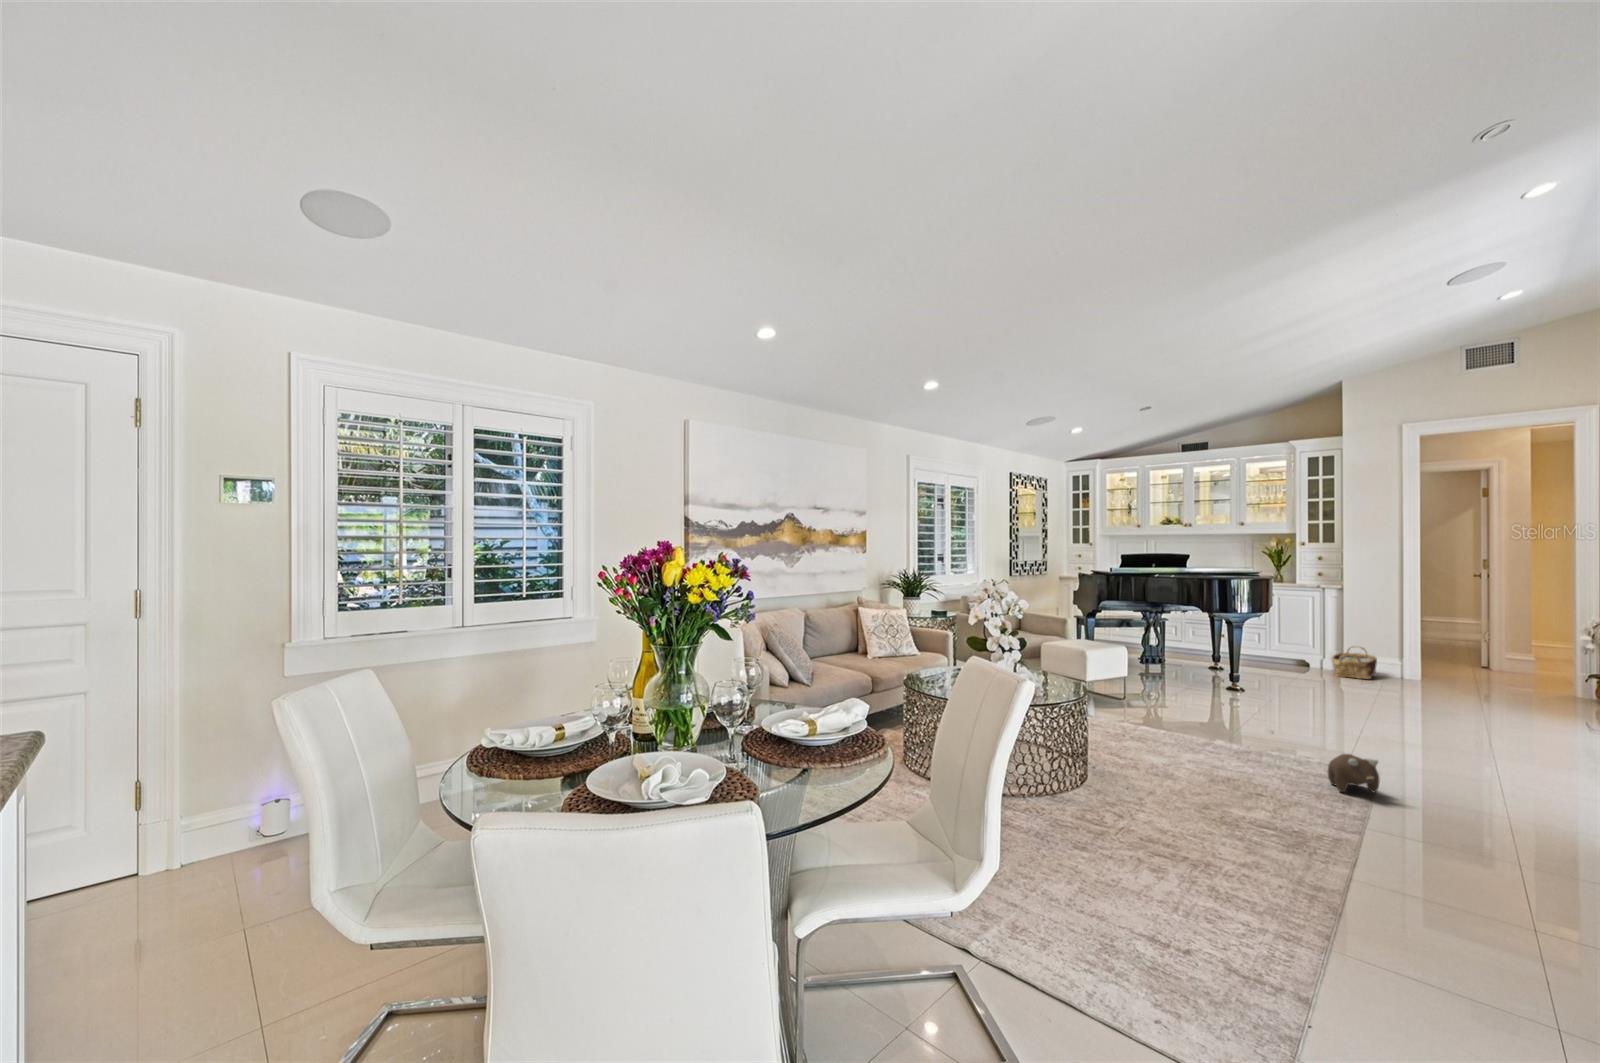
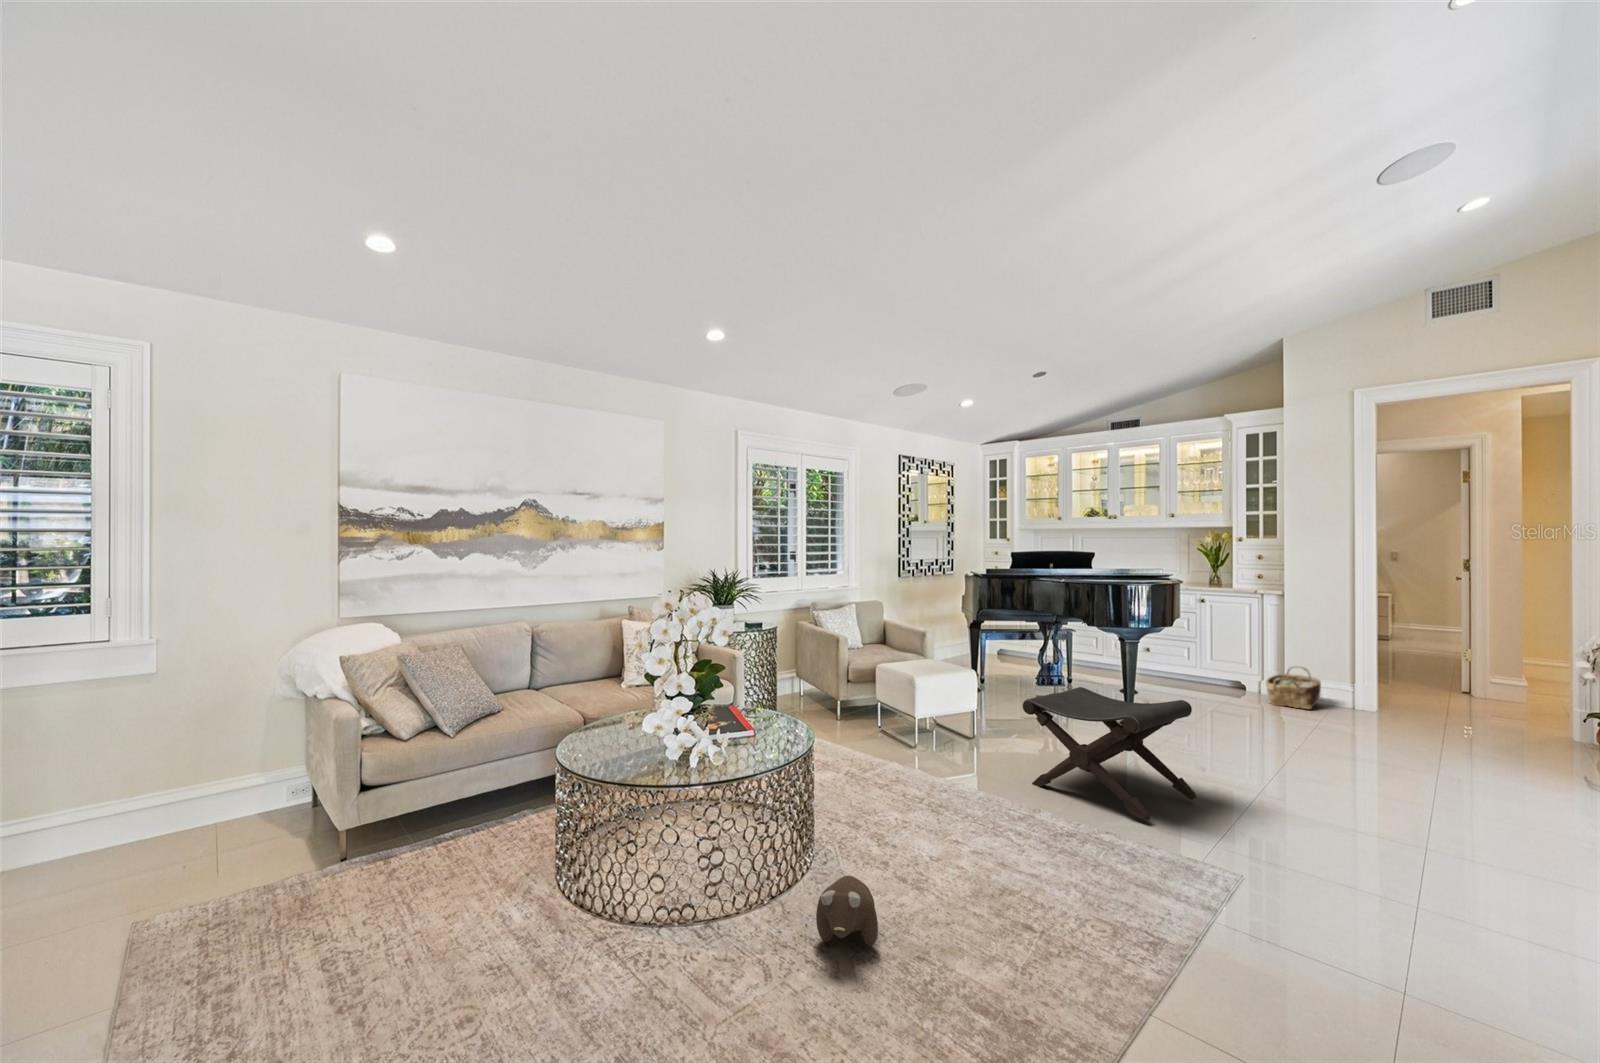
footstool: none [1184,656,1319,744] -> present [1023,687,1196,821]
plush toy: present [1328,754,1379,793] -> present [816,876,878,946]

